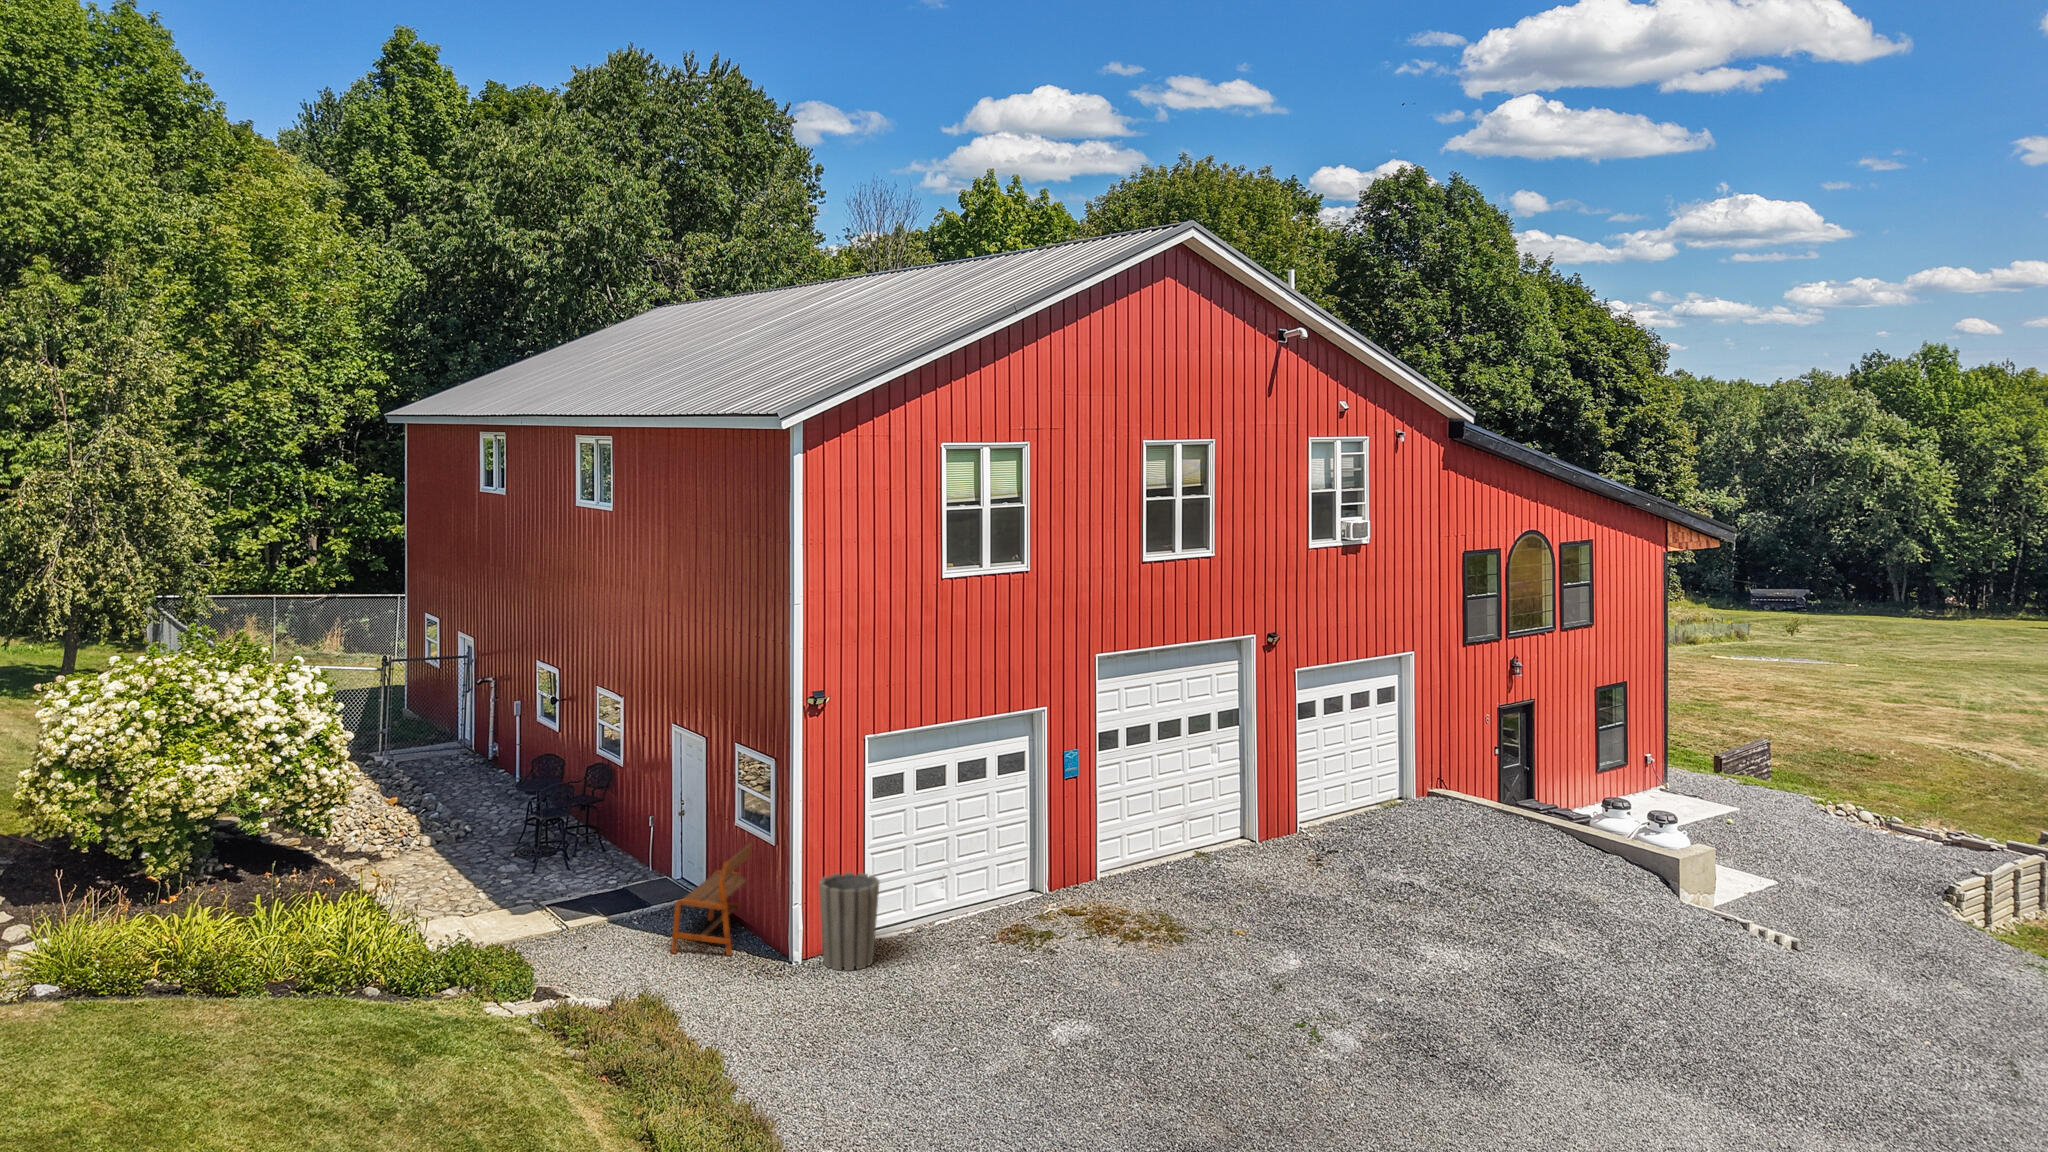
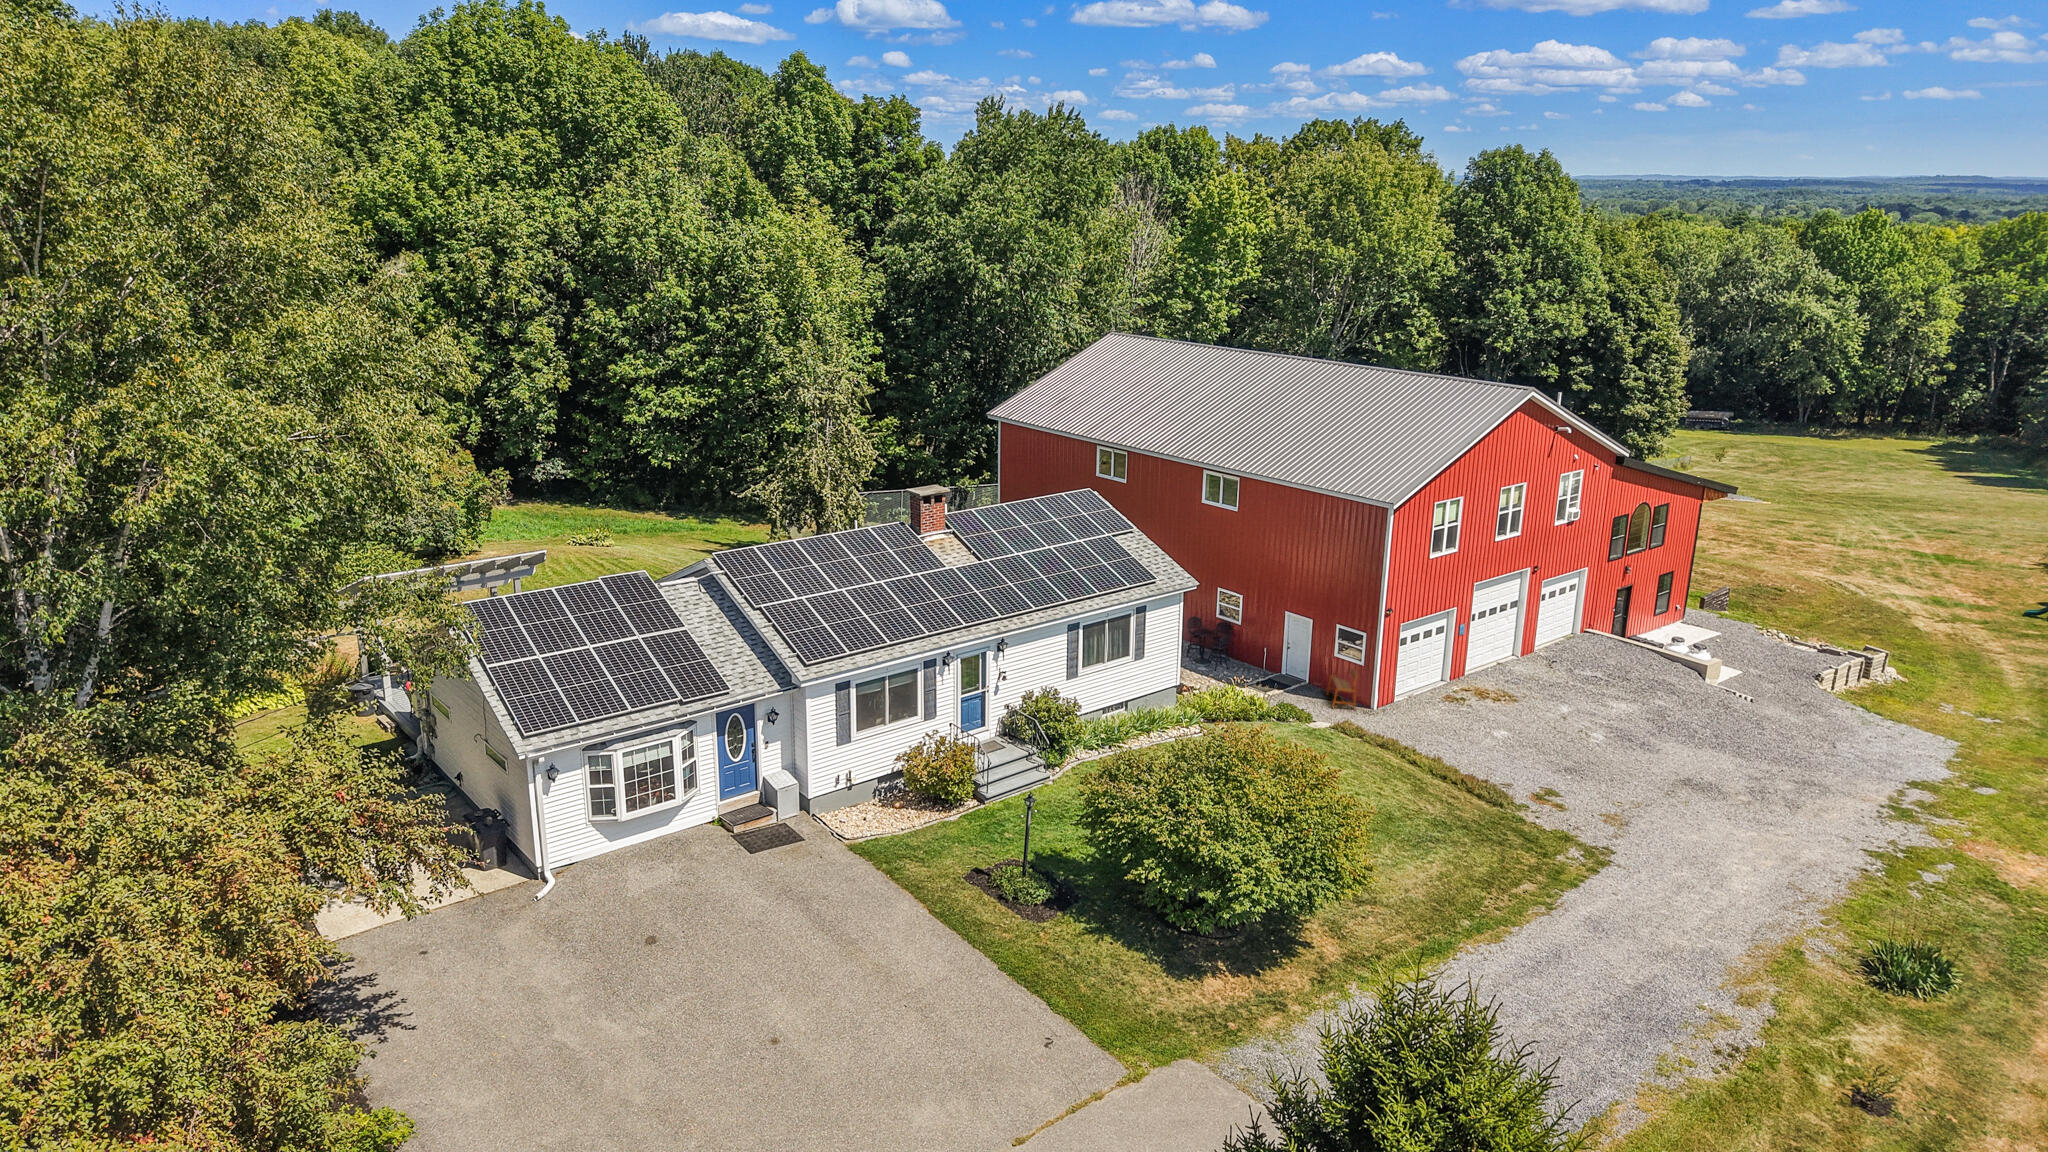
trash can: present [819,872,879,971] -> none [1391,678,1417,715]

